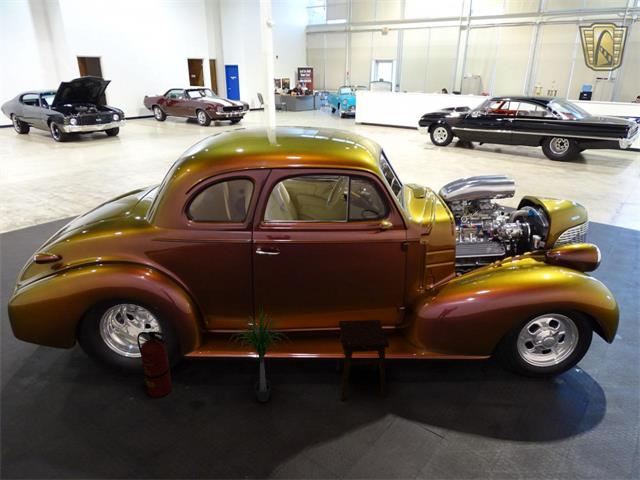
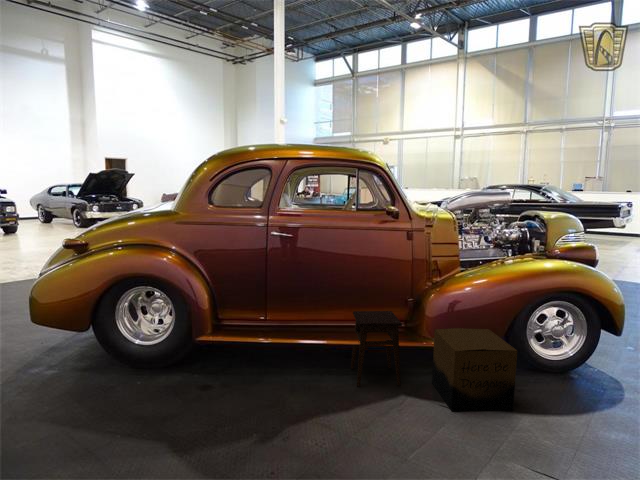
potted plant: present [239,311,281,402] -> none [246,283,313,387]
fire extinguisher: present [137,331,172,397] -> none [161,311,190,383]
cardboard box: none [417,345,507,438] -> present [432,328,517,411]

